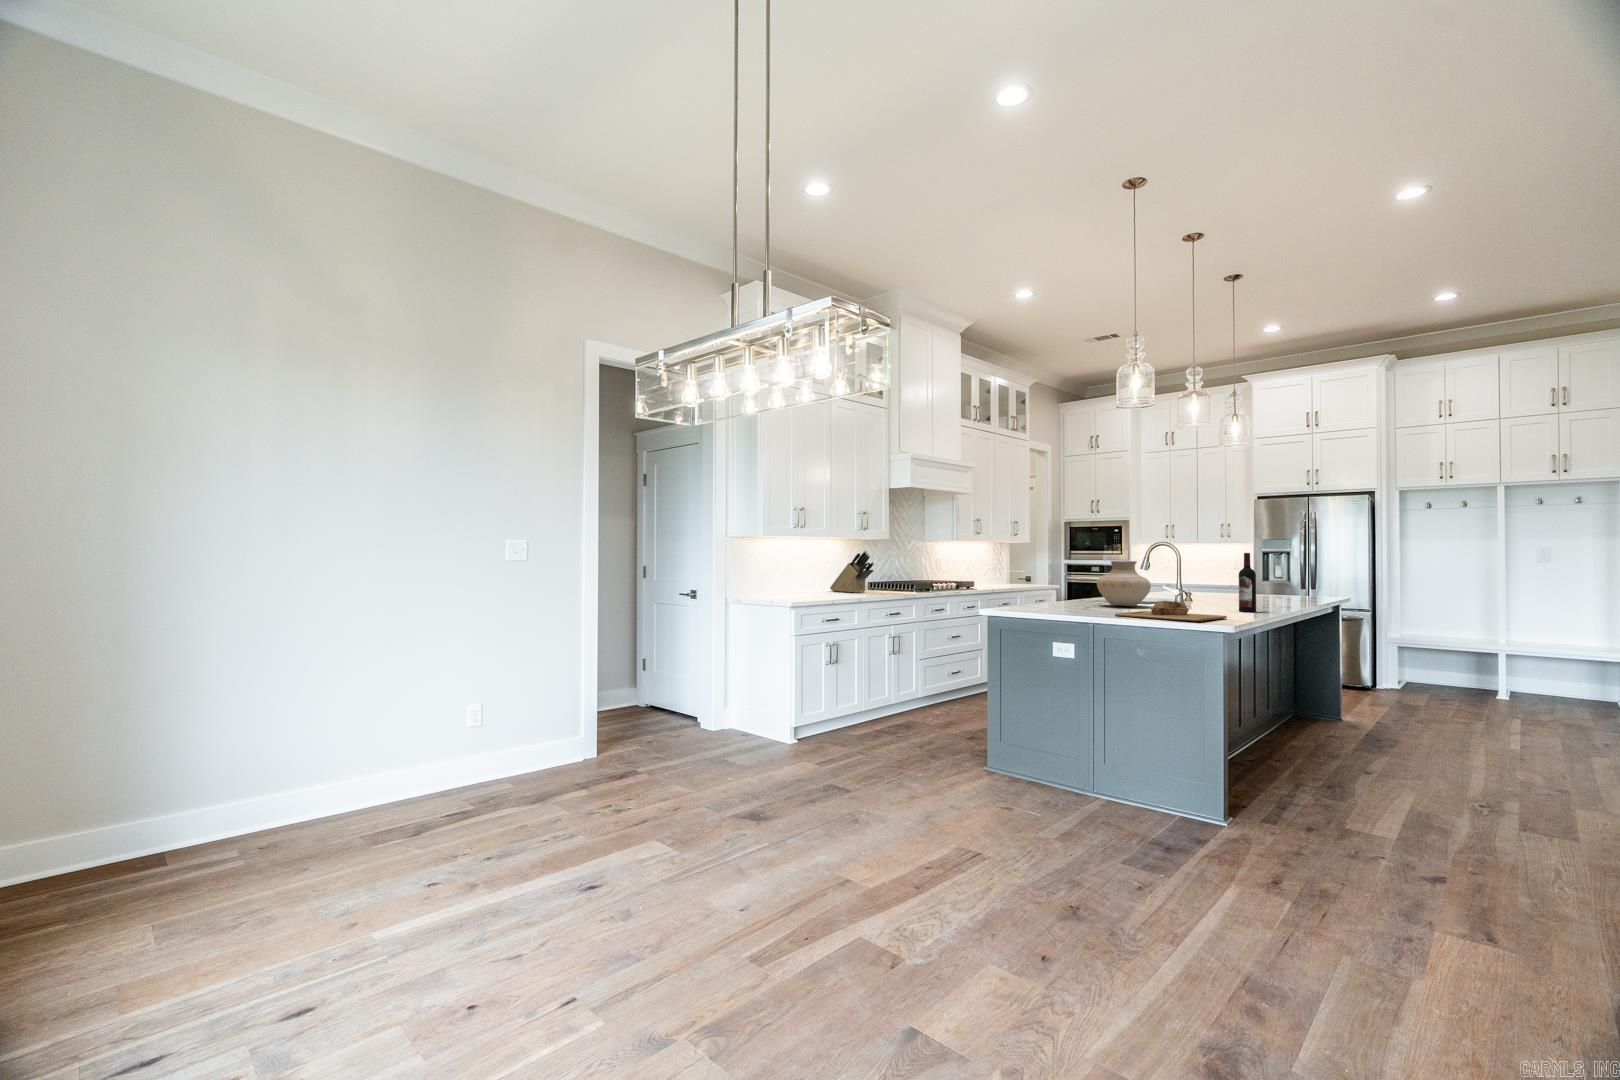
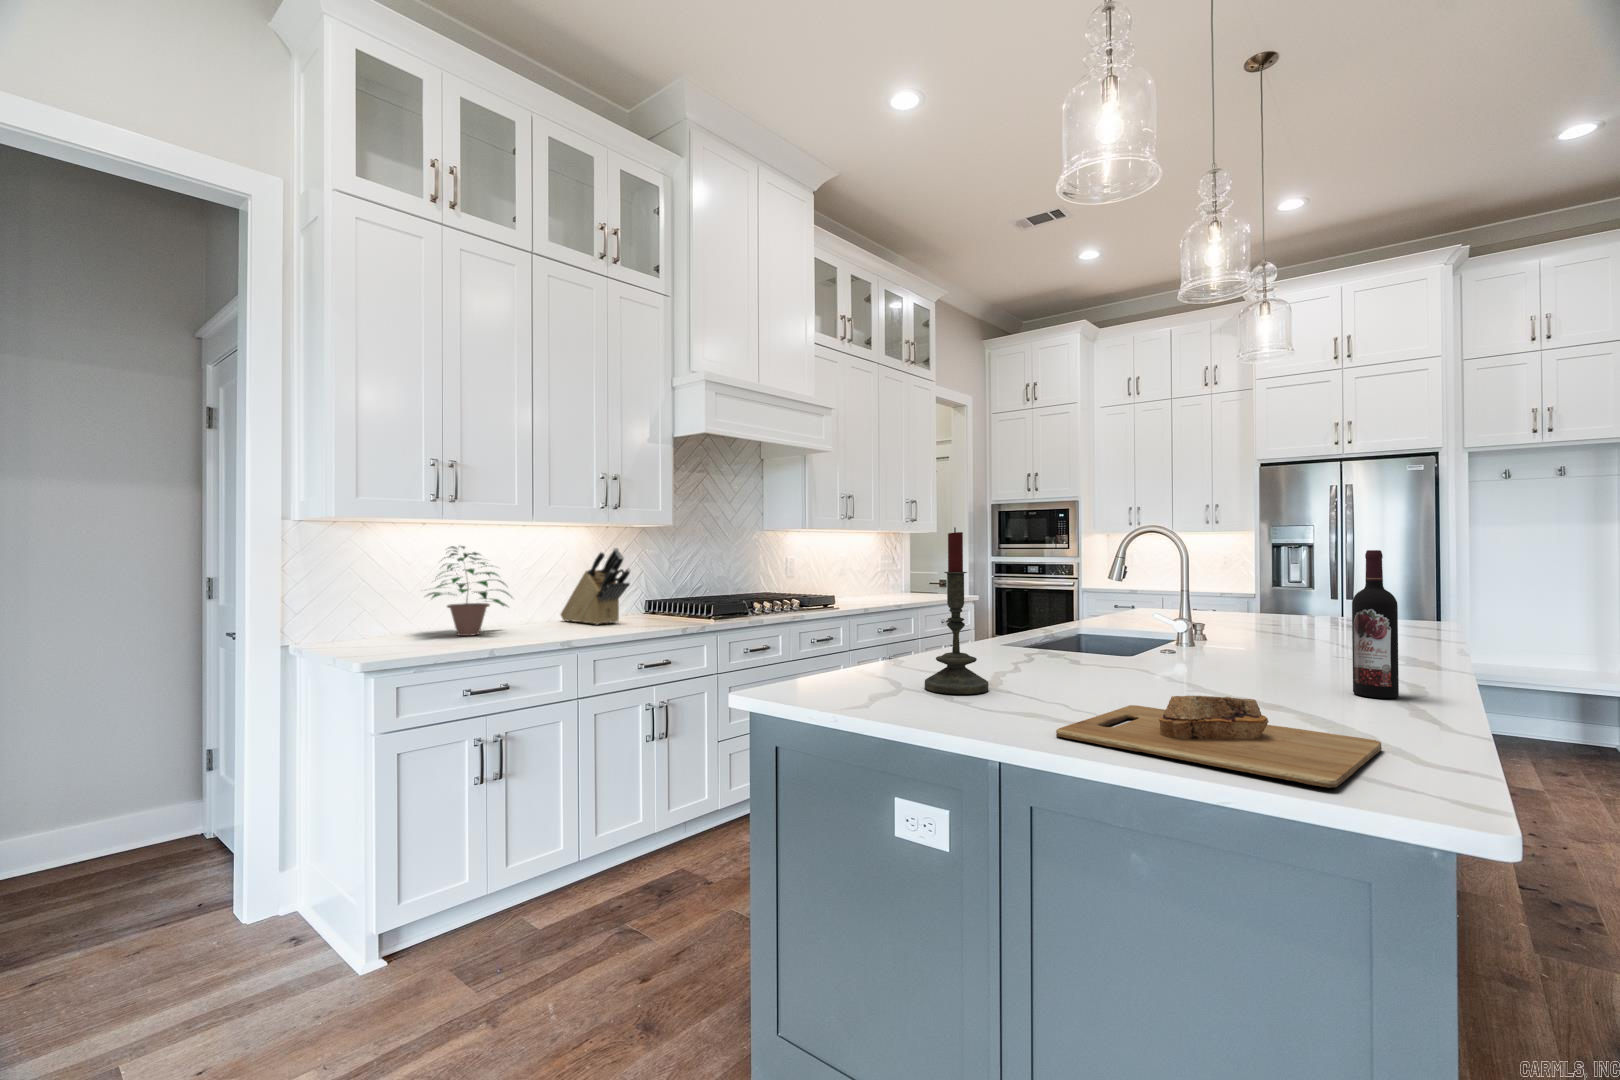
candle: none [1059,543,1086,609] -> present [925,528,988,694]
potted plant: none [776,549,823,595] -> present [427,546,512,636]
vase: present [1097,561,1151,606] -> none [1017,570,1138,675]

